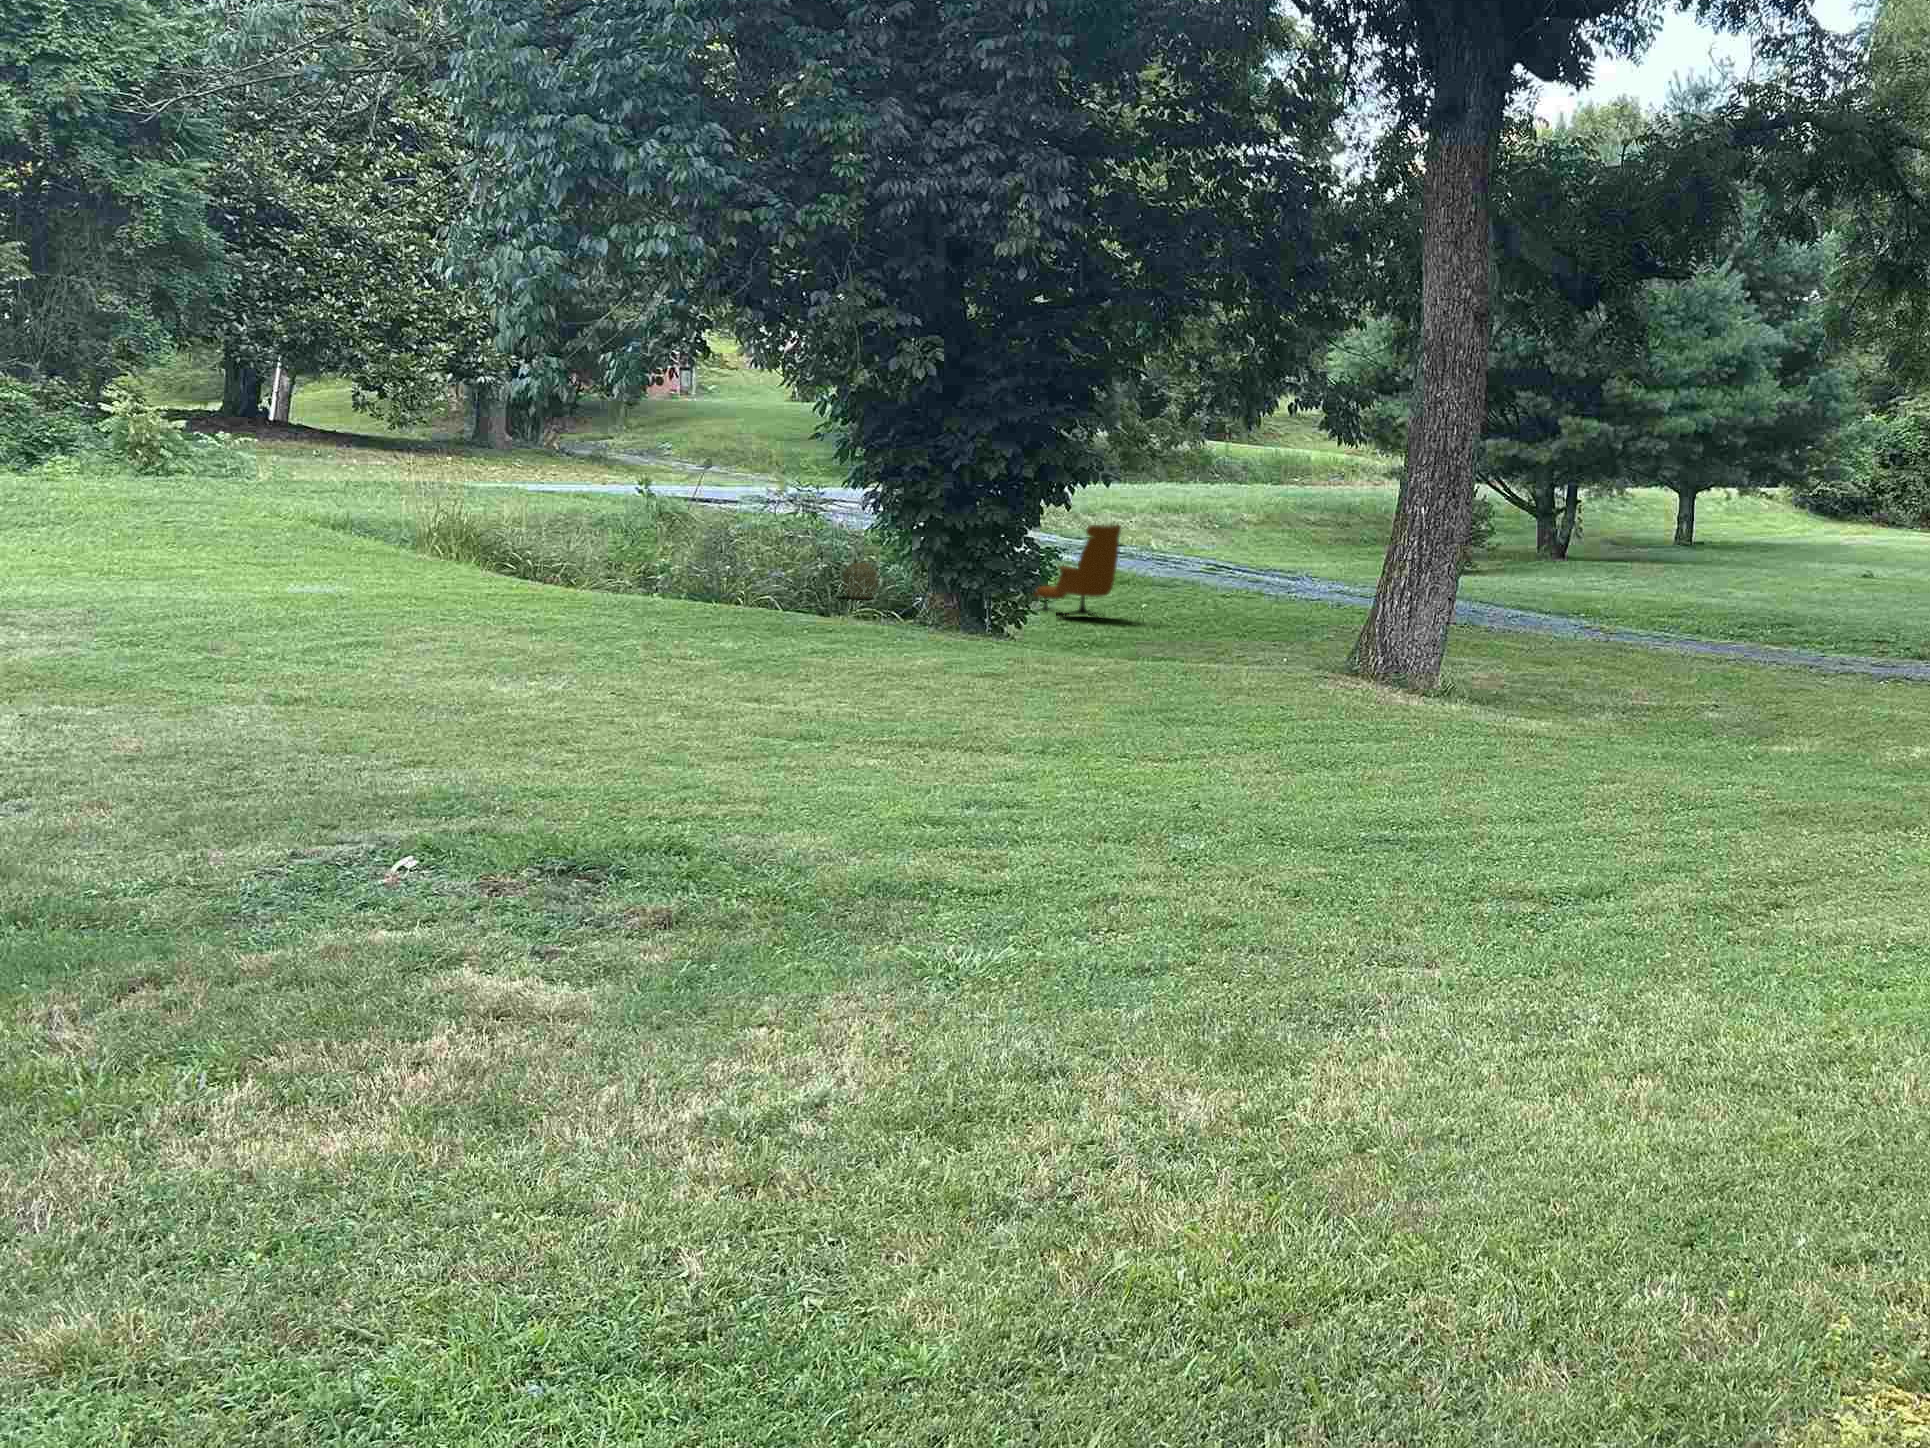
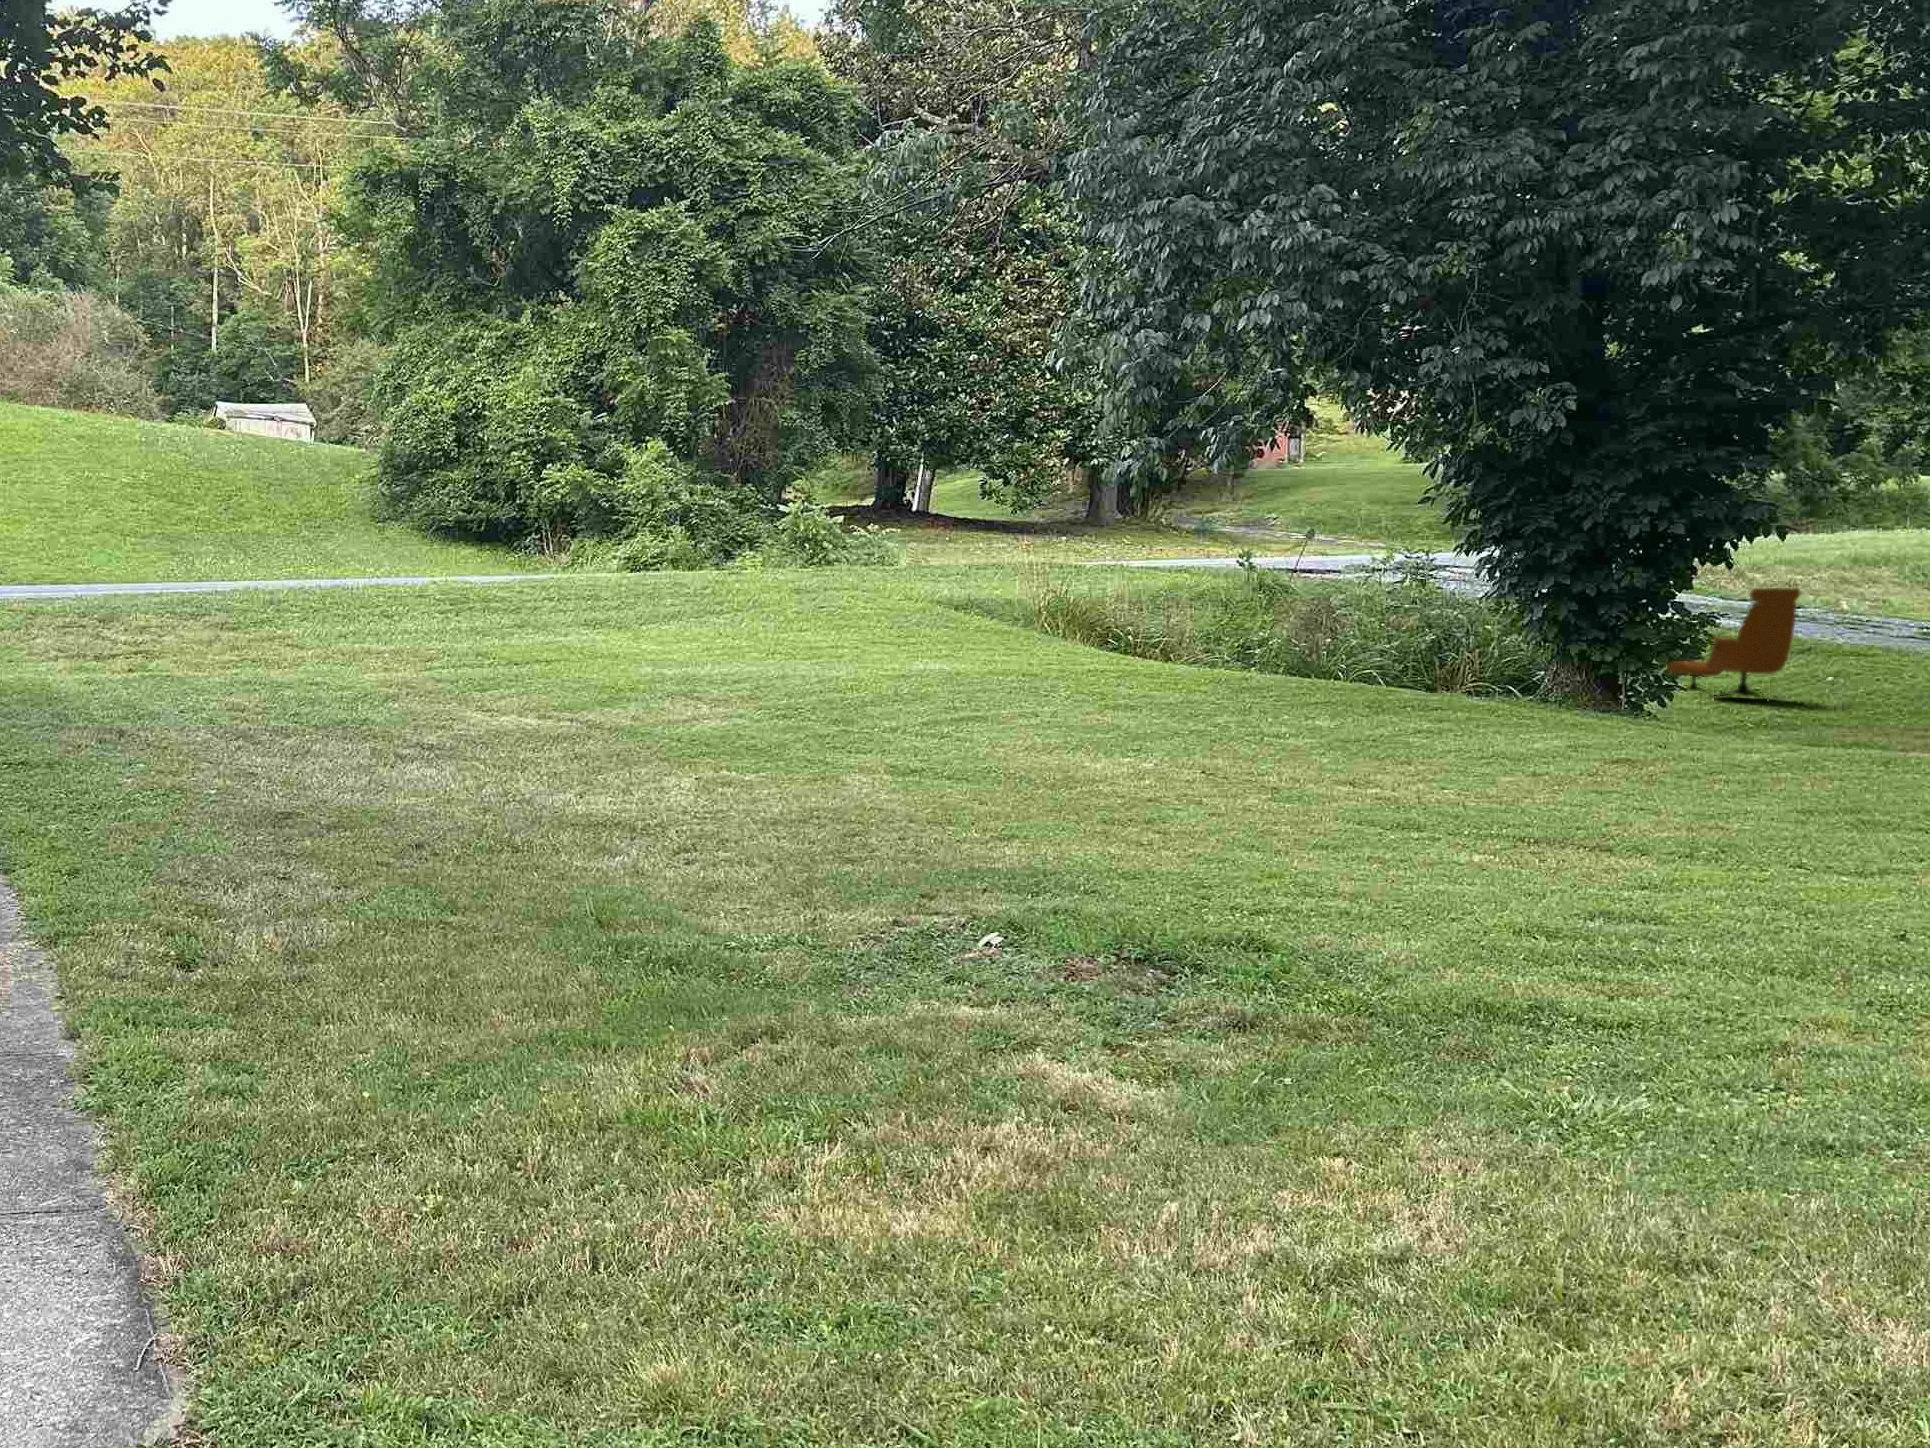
woven basket: present [843,563,878,599] -> none [1445,635,1487,675]

